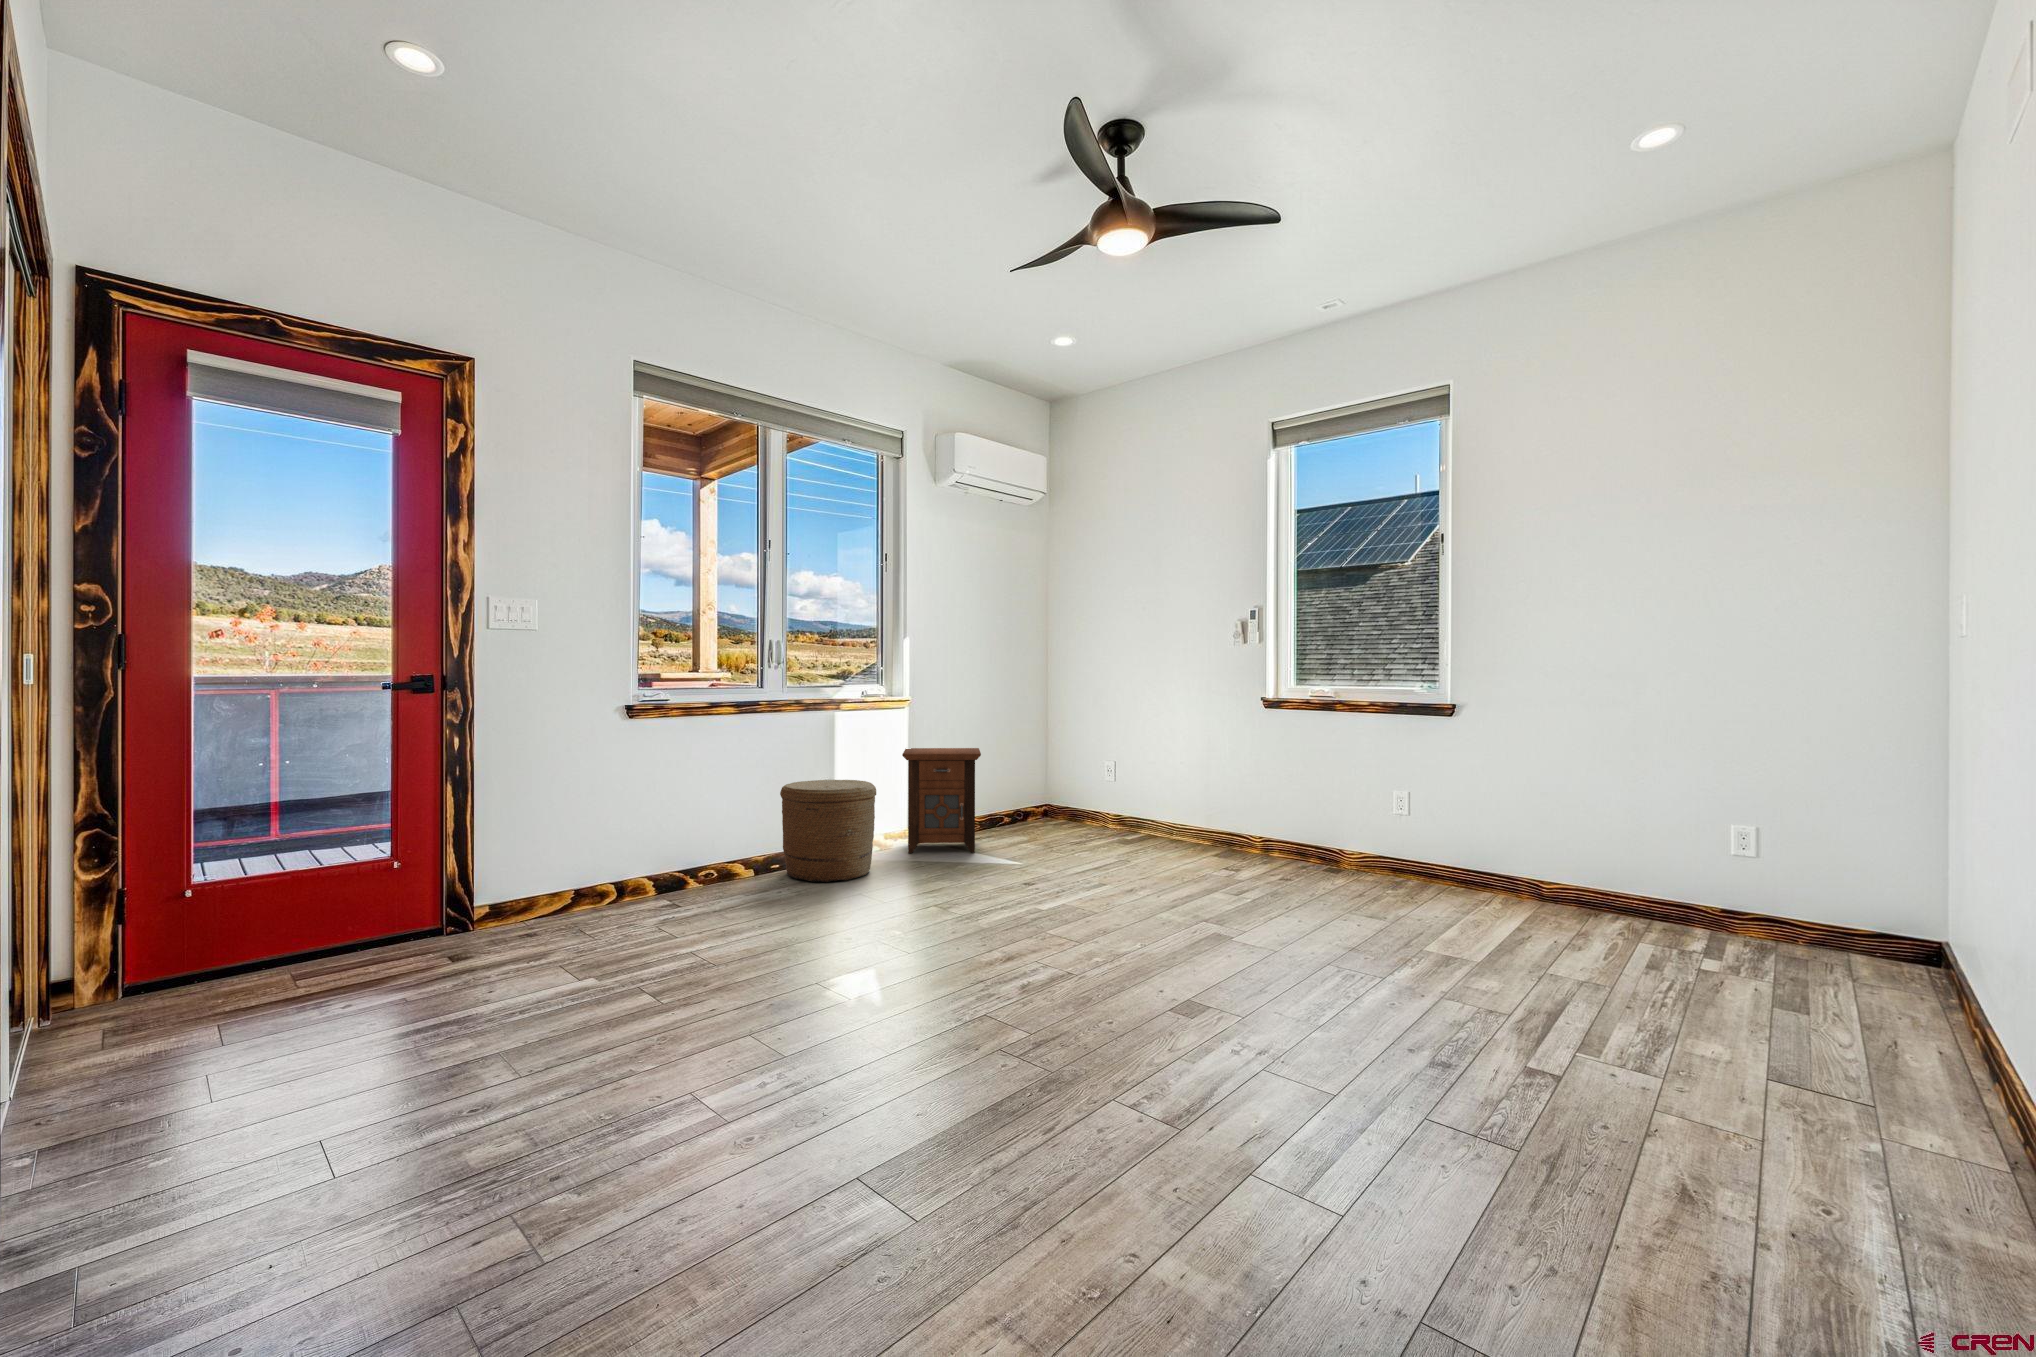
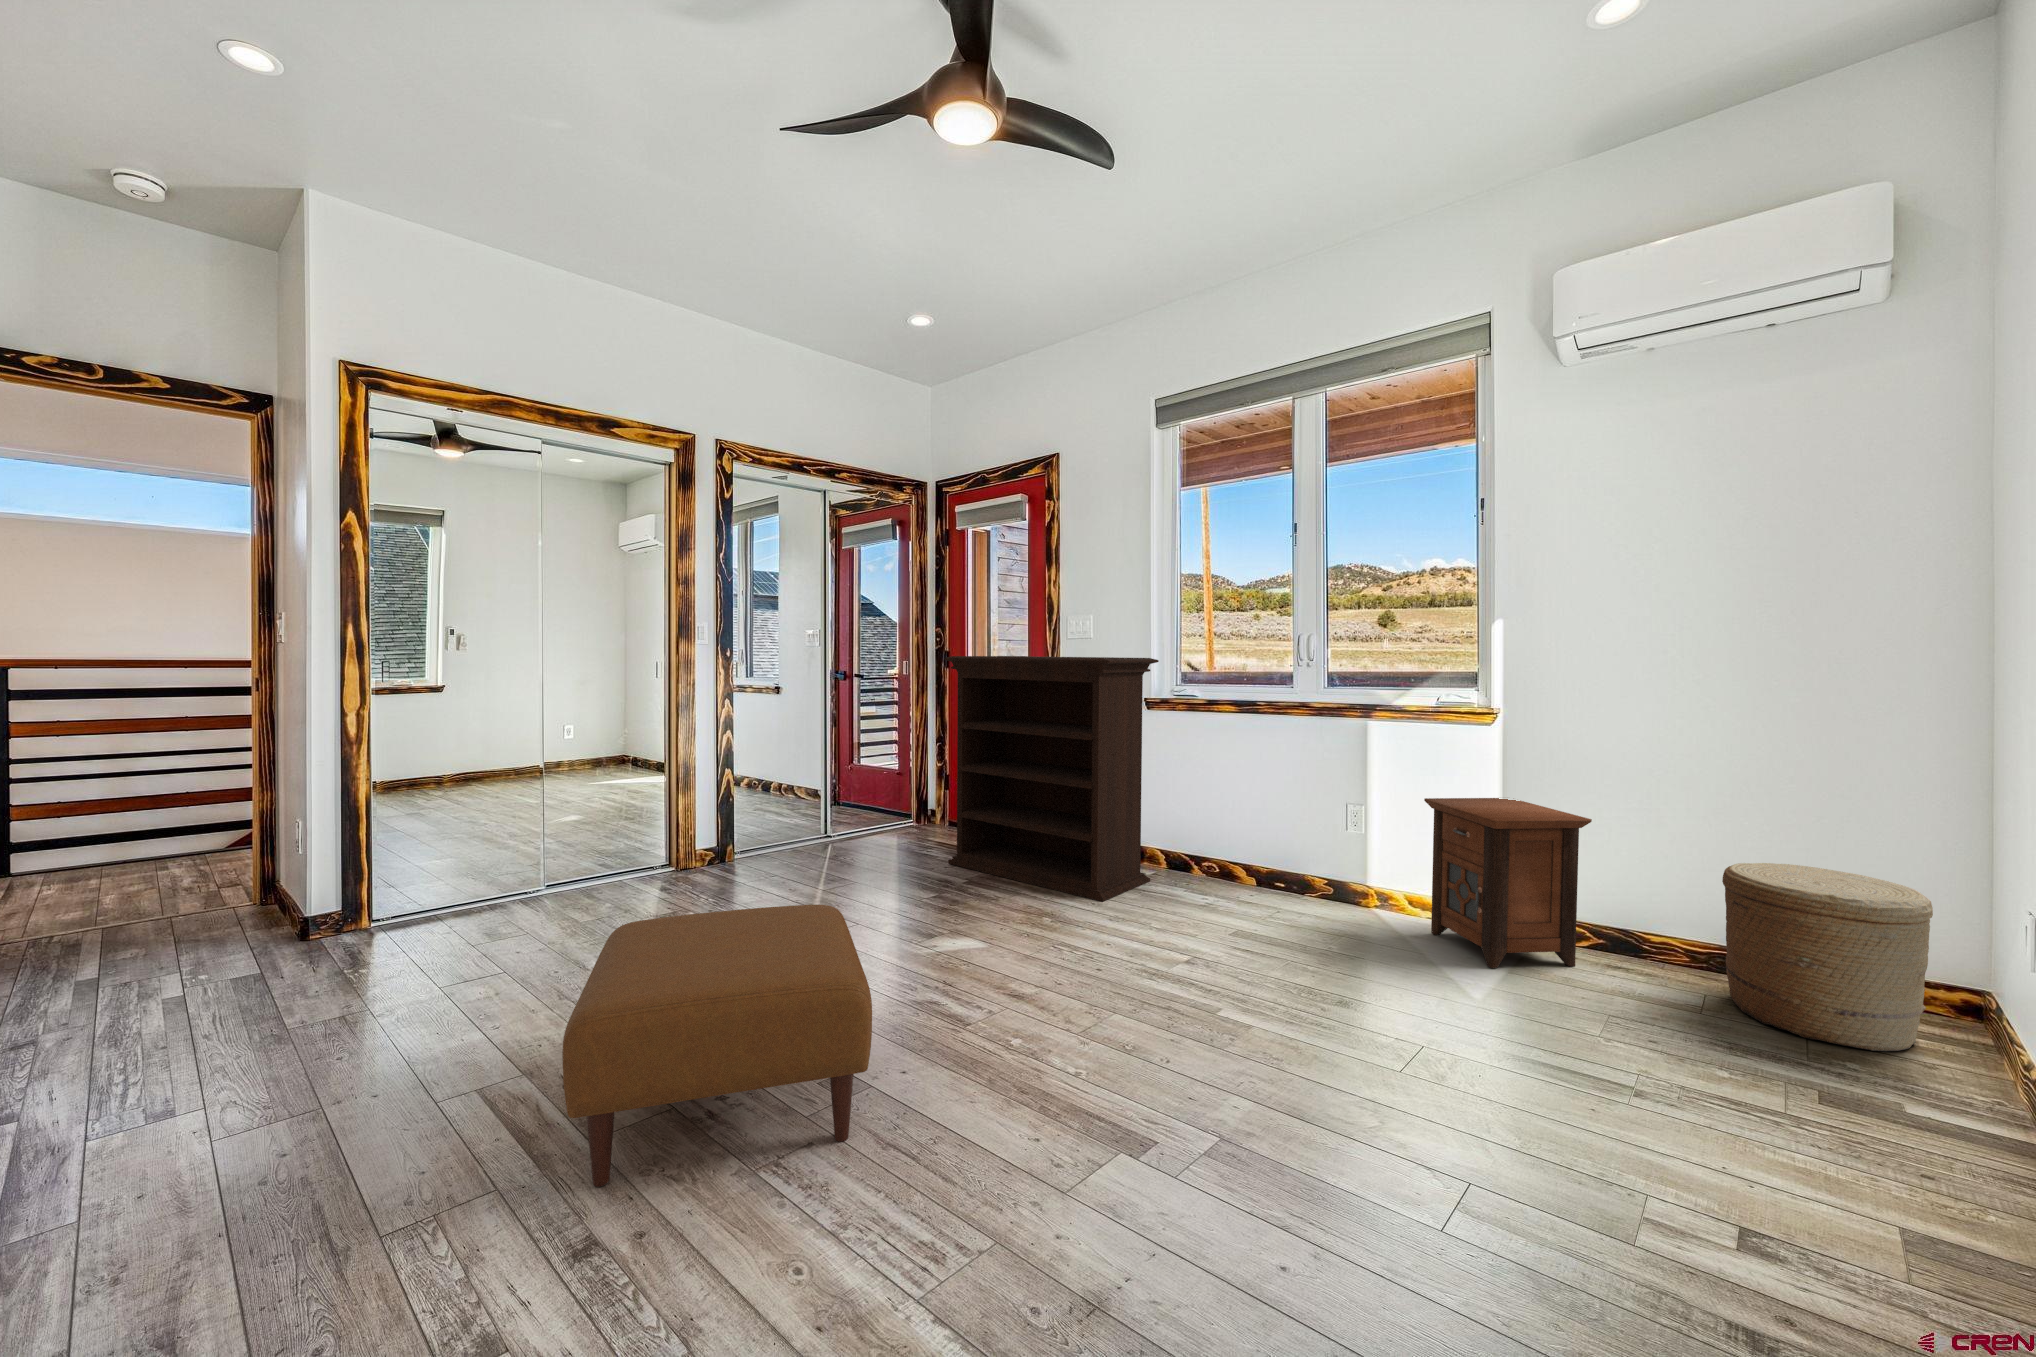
bookshelf: none [445,636,776,986] -> present [944,656,1159,902]
woven basket: present [780,780,876,882] -> present [1722,863,1933,1051]
ottoman: none [1083,874,1412,1105] -> present [562,905,872,1187]

